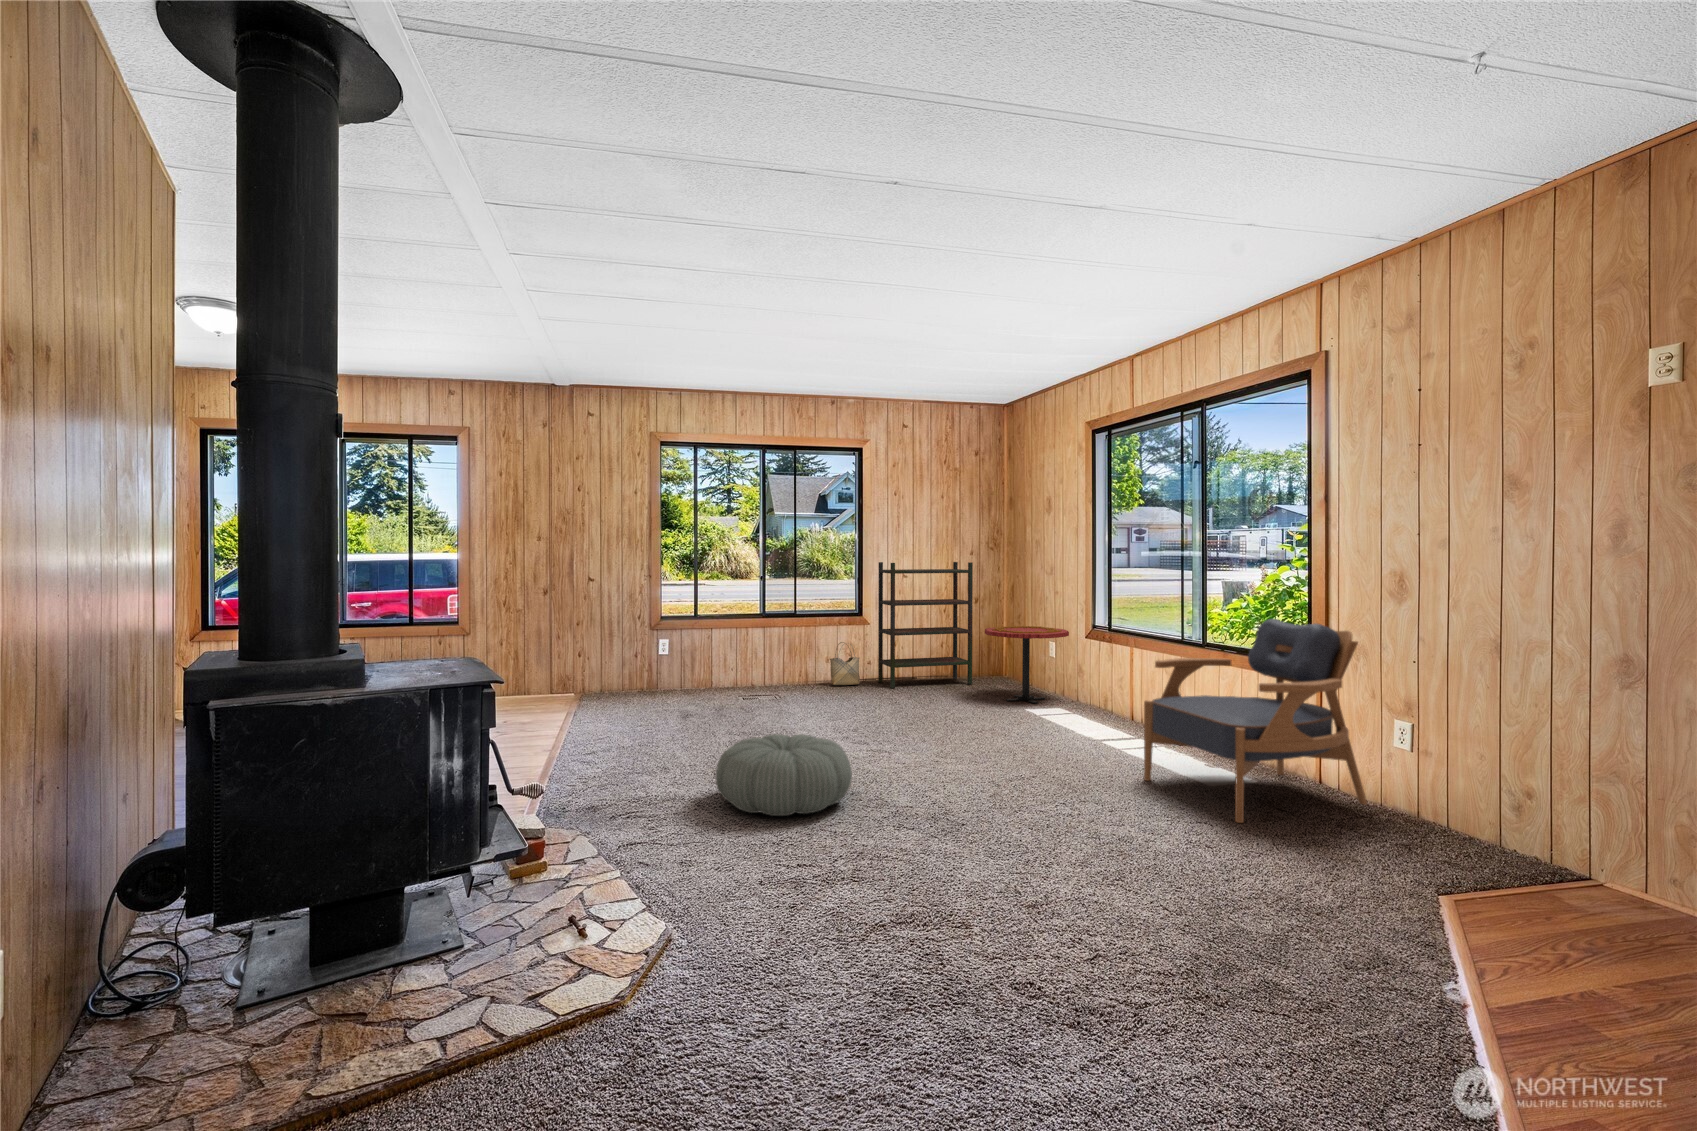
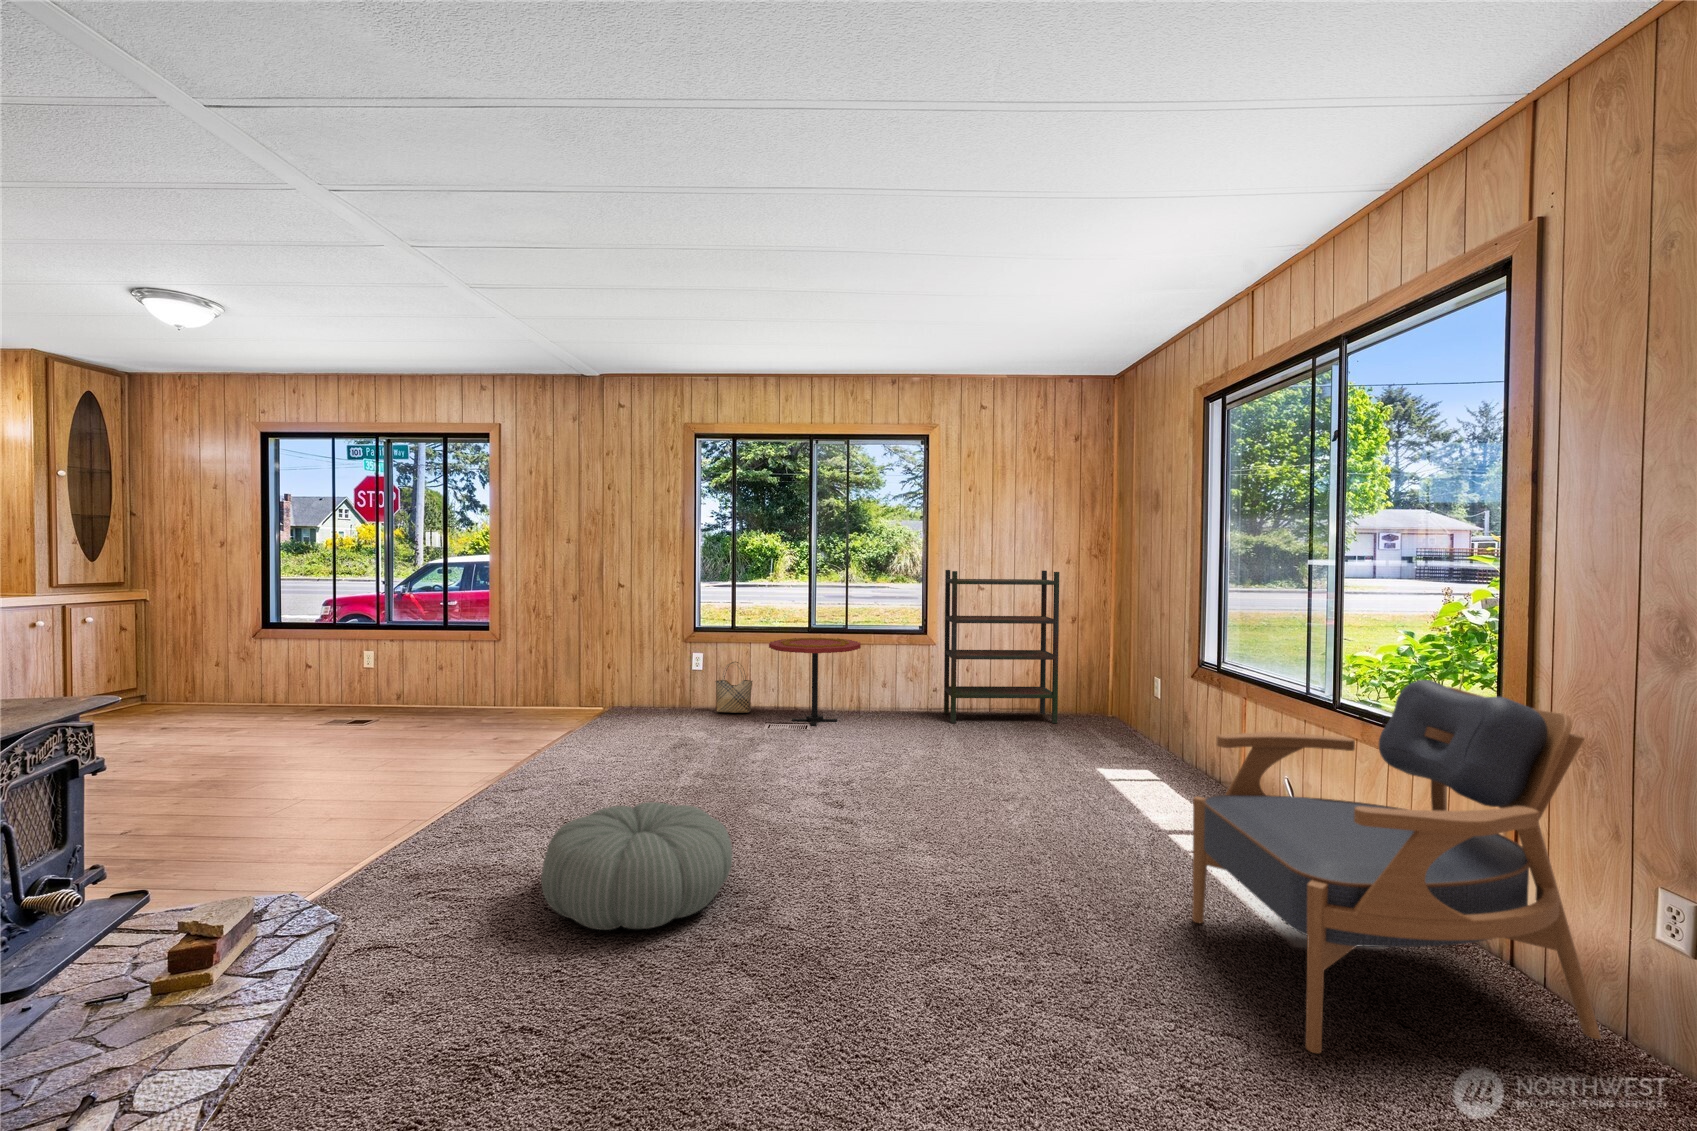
side table: present [985,626,1069,704] -> present [769,638,861,726]
woven basket: present [830,642,860,685] -> present [715,662,753,713]

